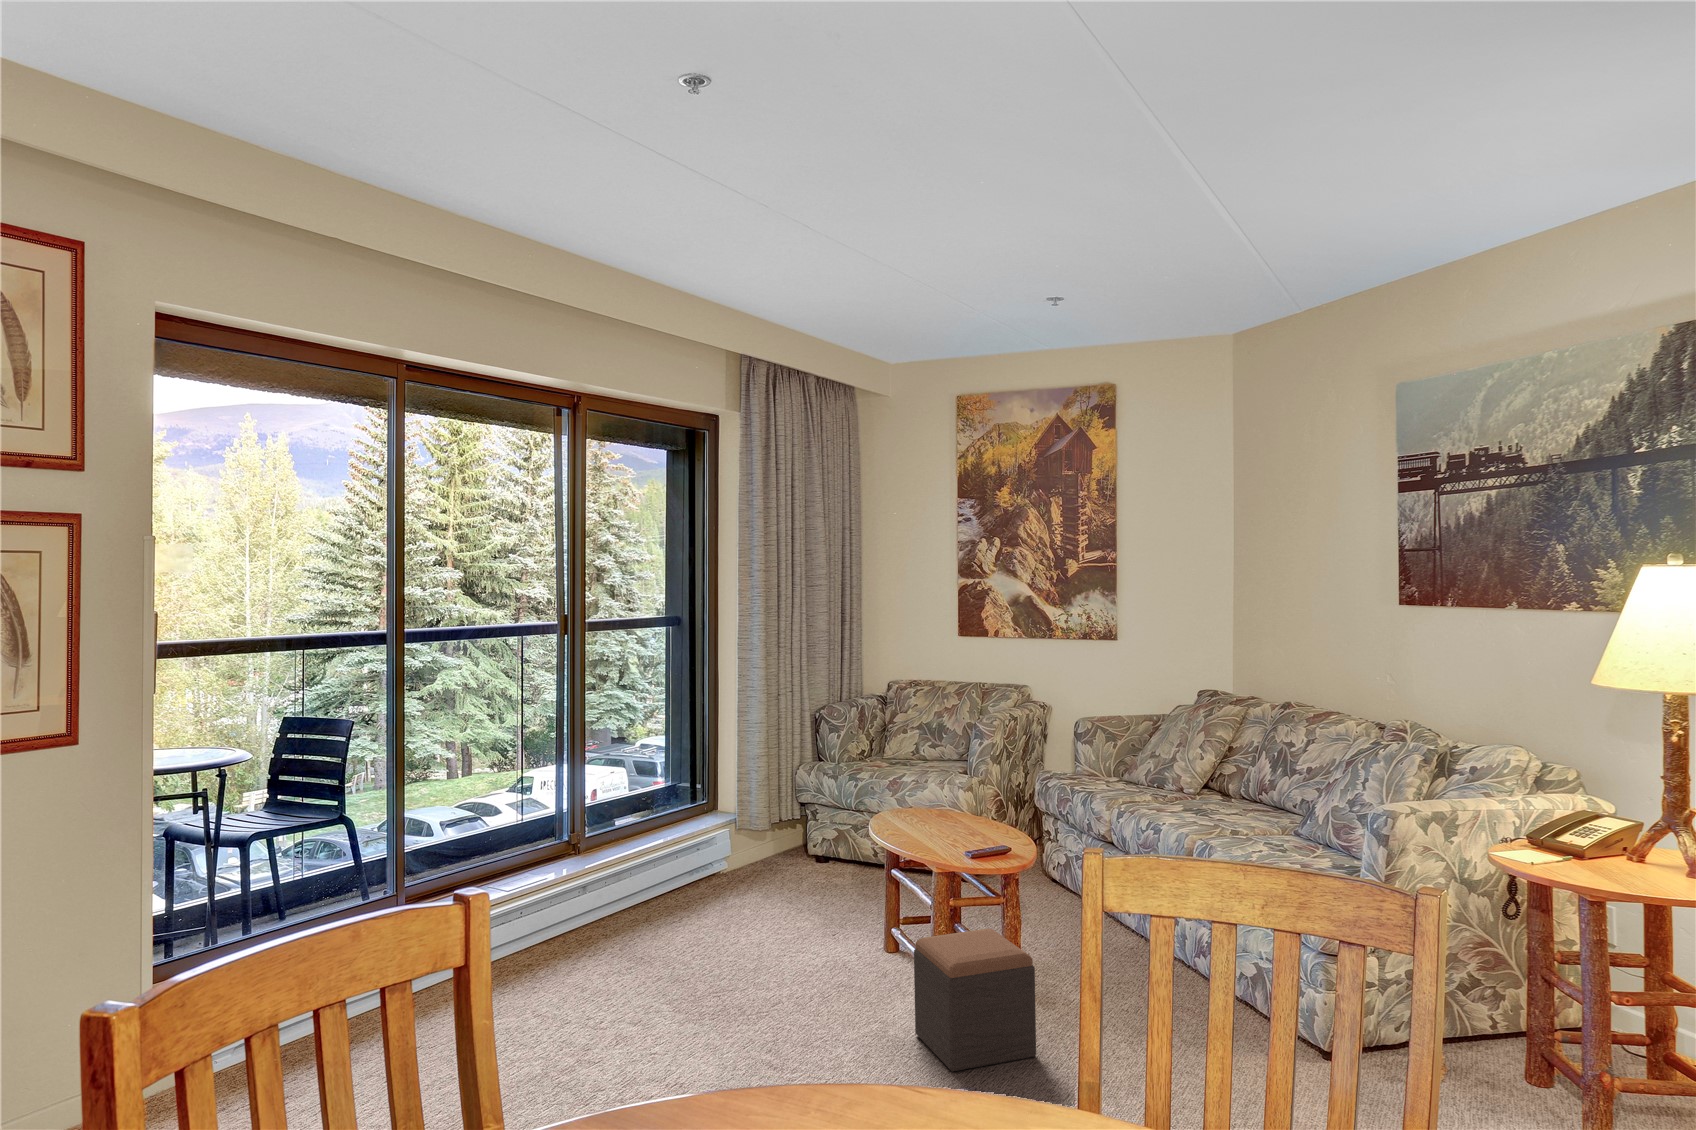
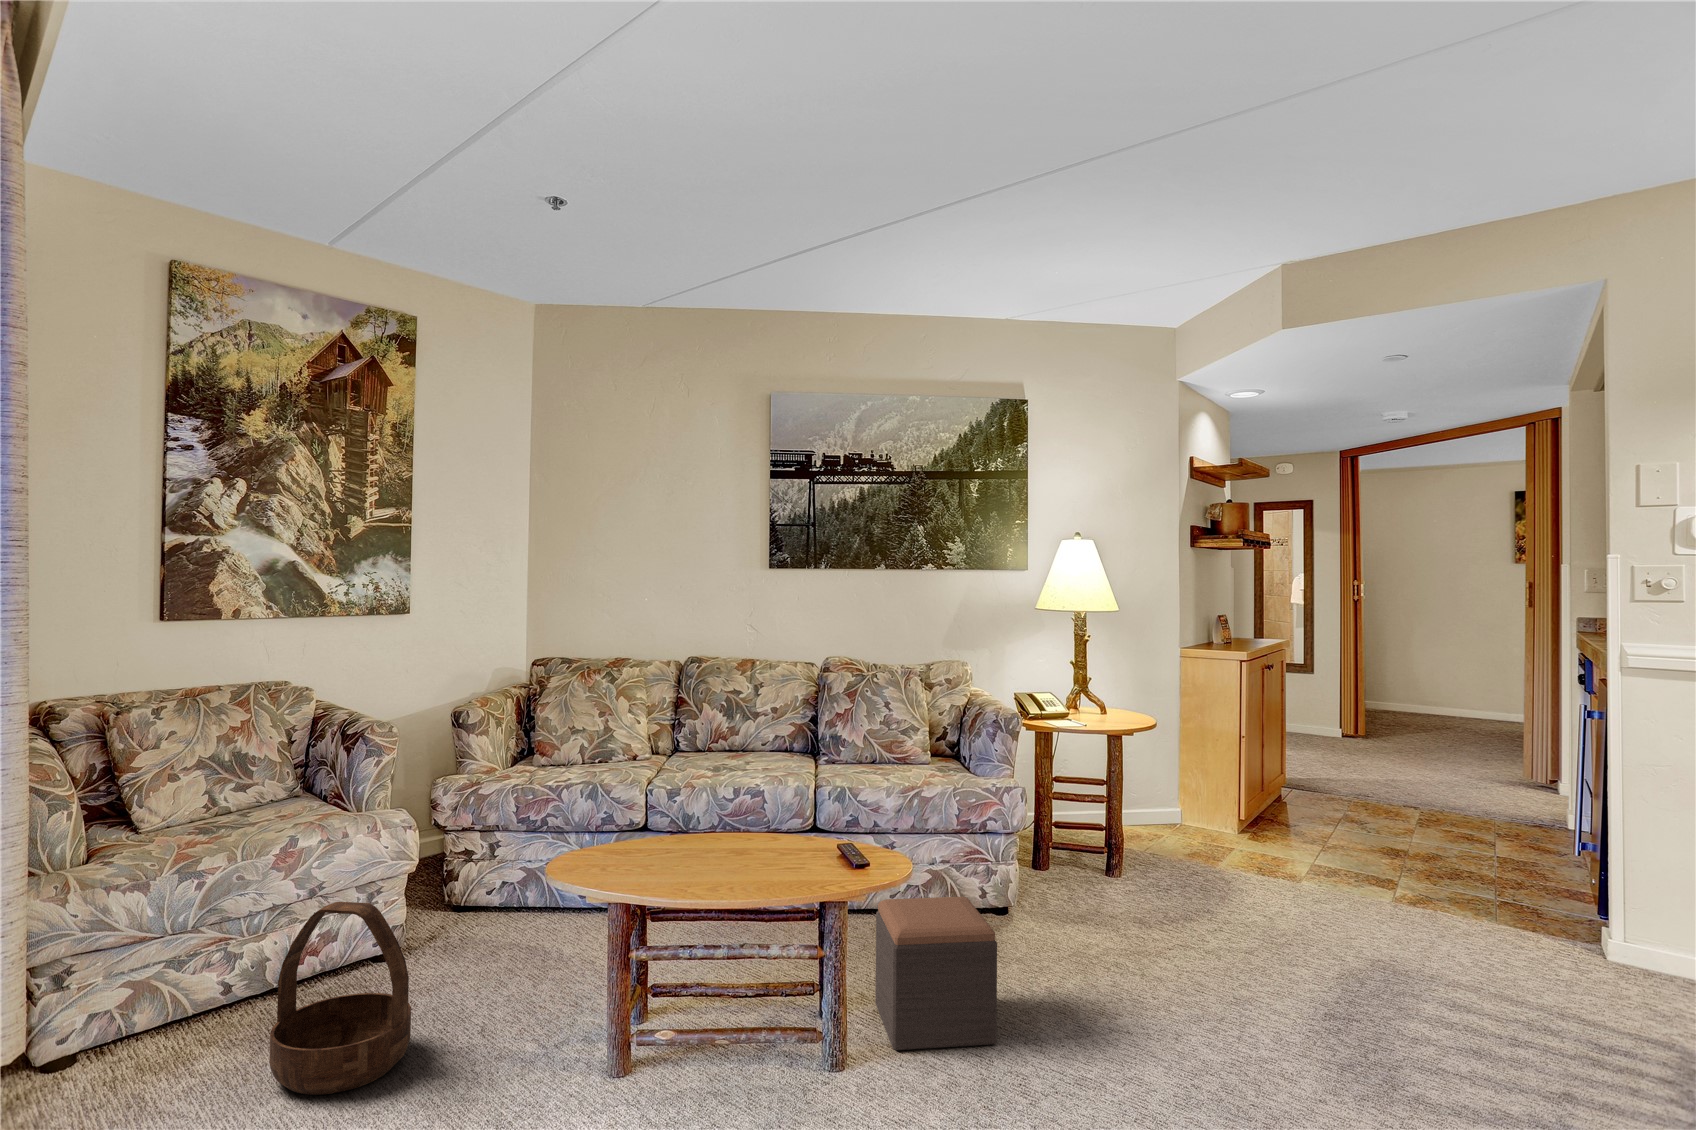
basket: none [778,810,849,914] -> present [269,902,411,1095]

